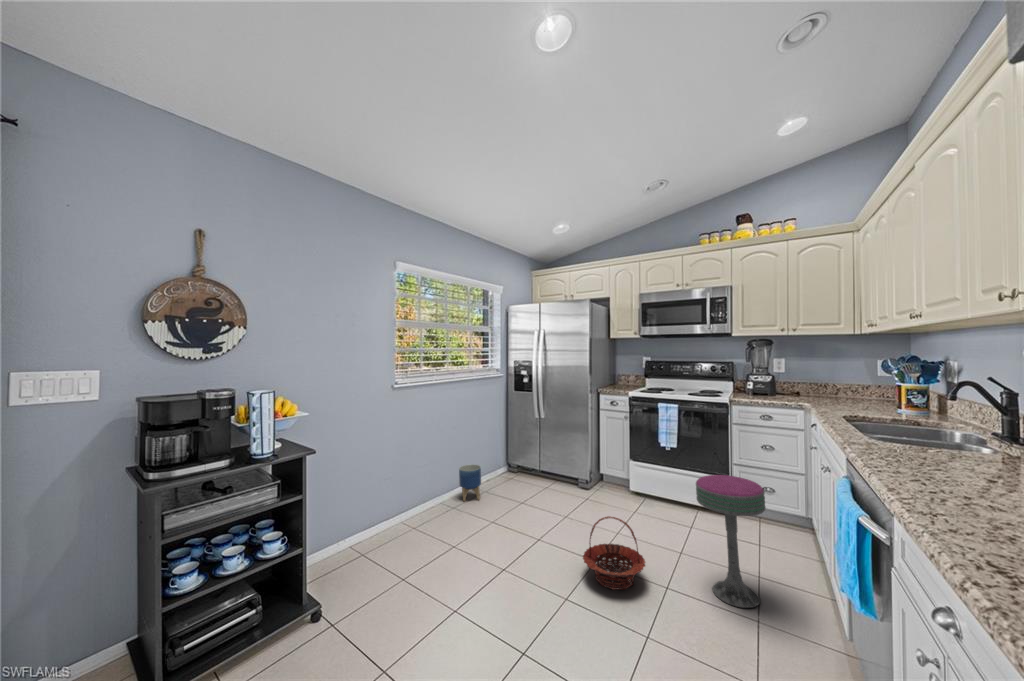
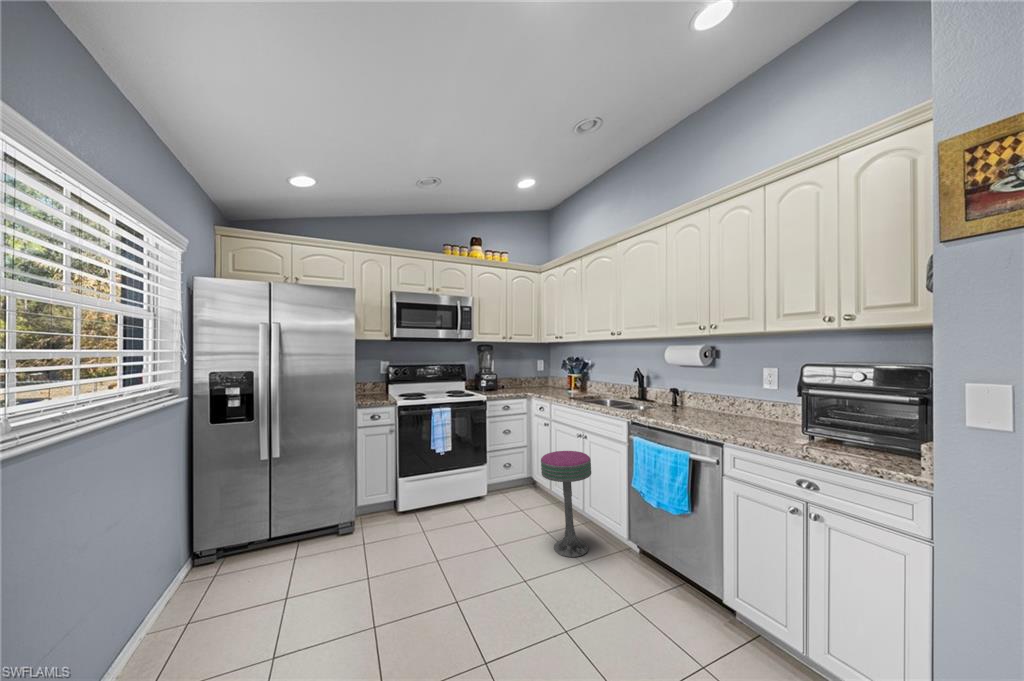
planter: present [459,464,481,501] -> none [137,574,198,664]
basket: present [583,516,645,590] -> none [471,527,538,610]

